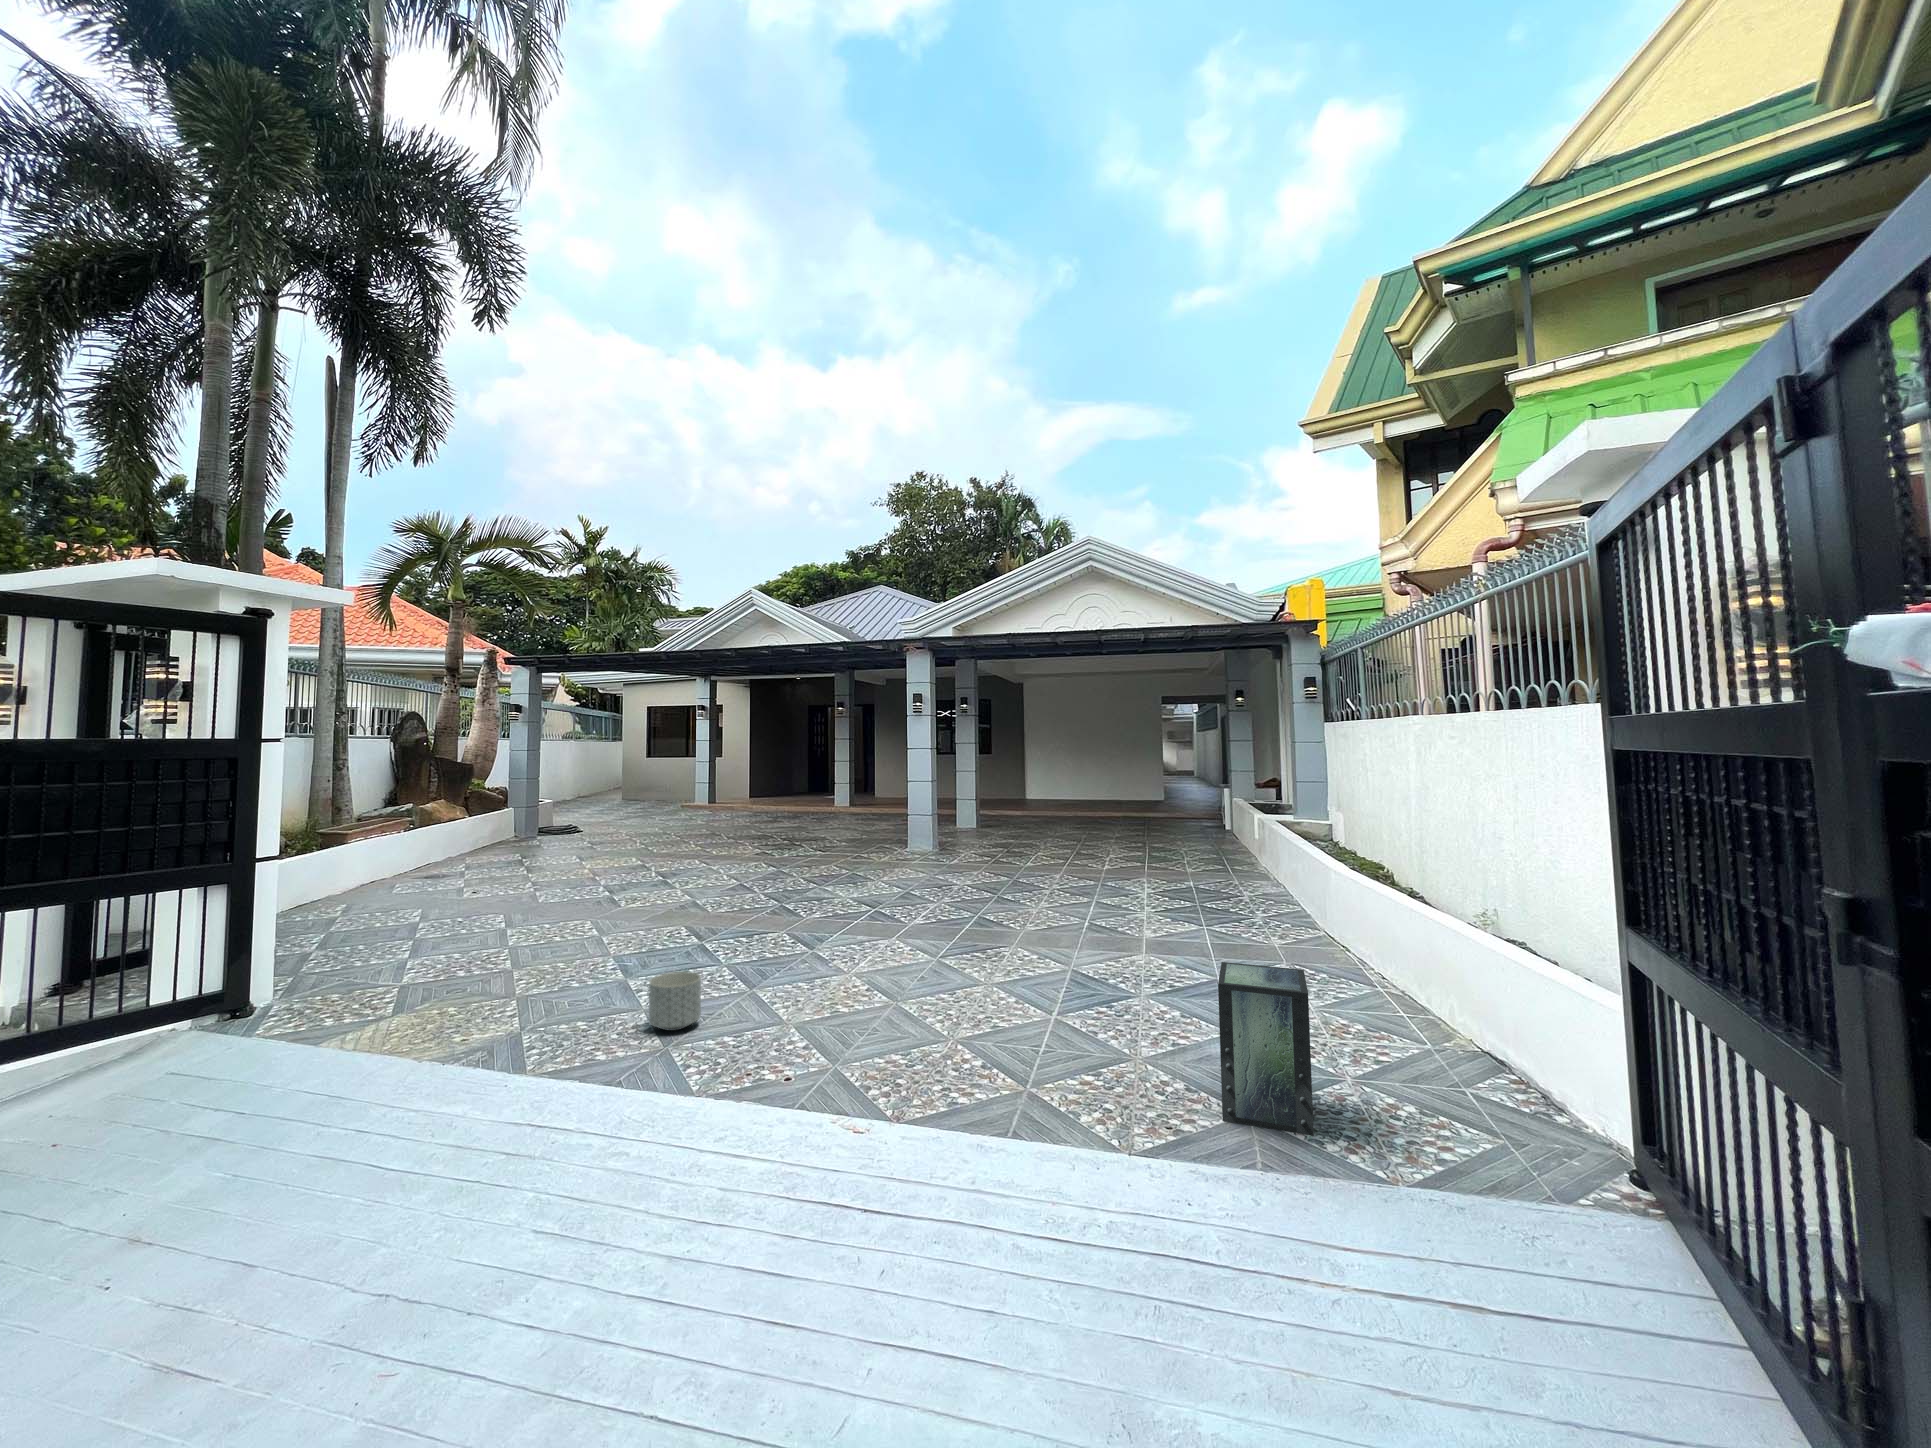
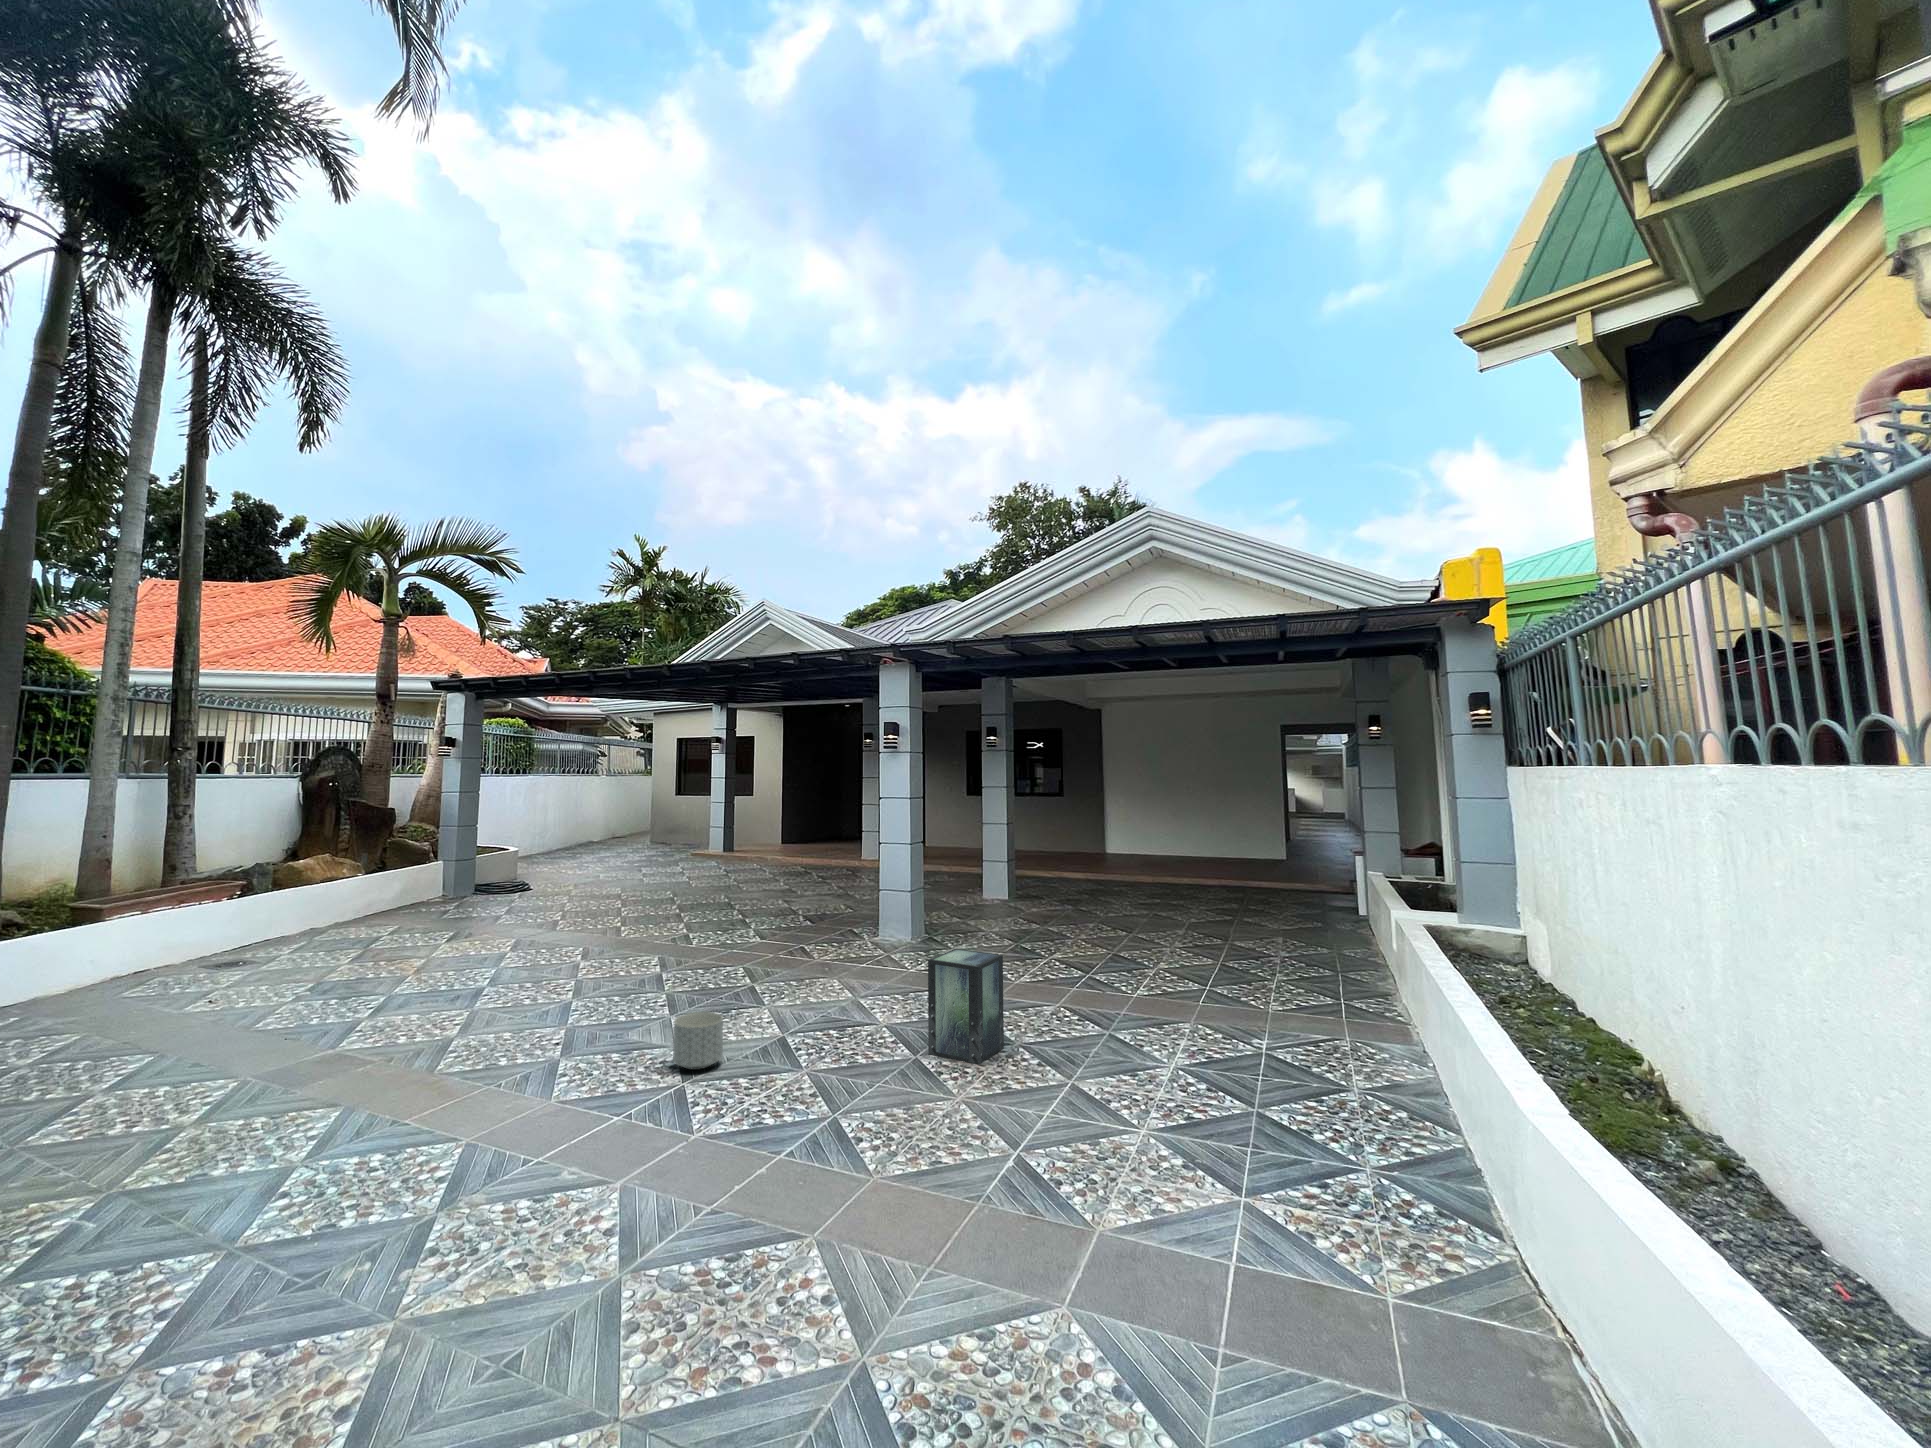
storage box: present [1218,962,1314,1136] -> present [928,949,1004,1065]

